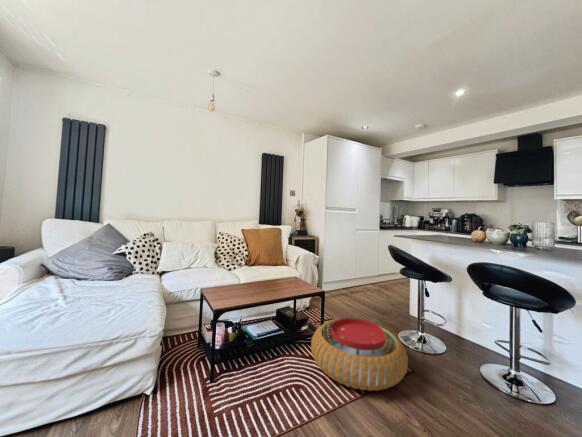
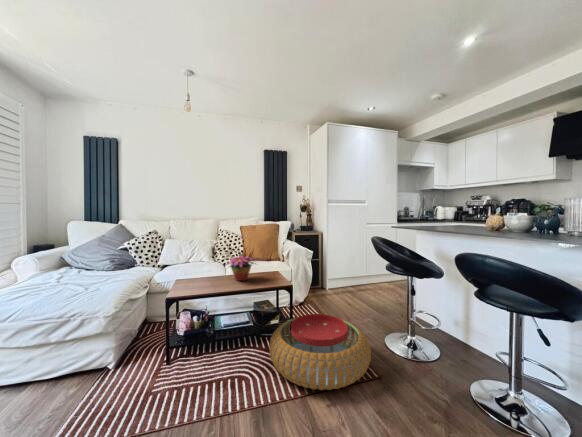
flower arrangement: none [253,263,289,289] -> present [228,256,256,281]

